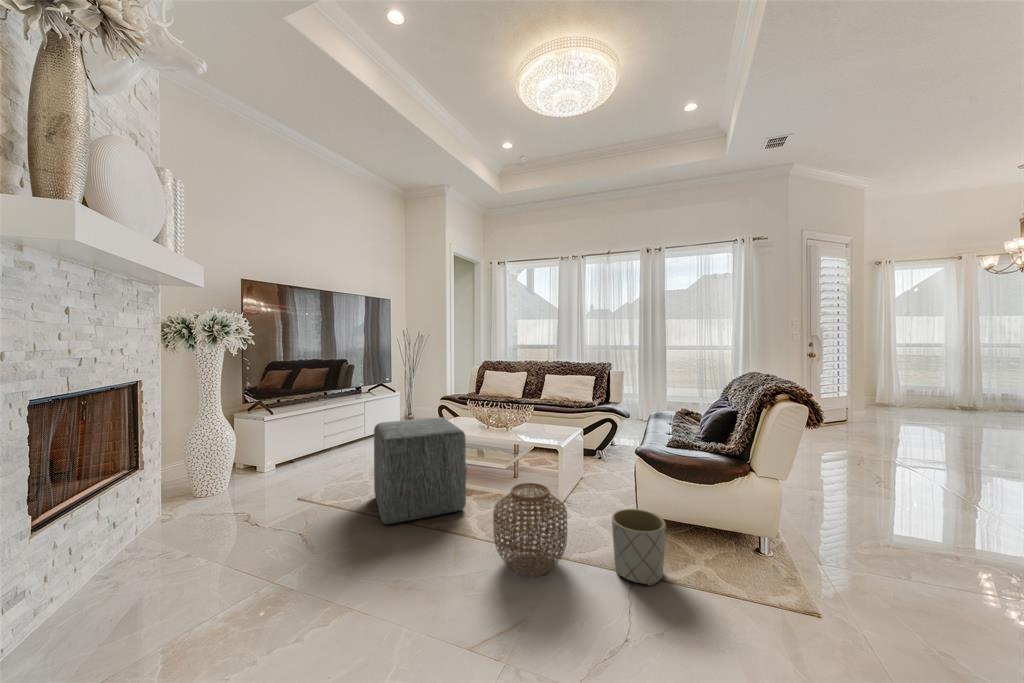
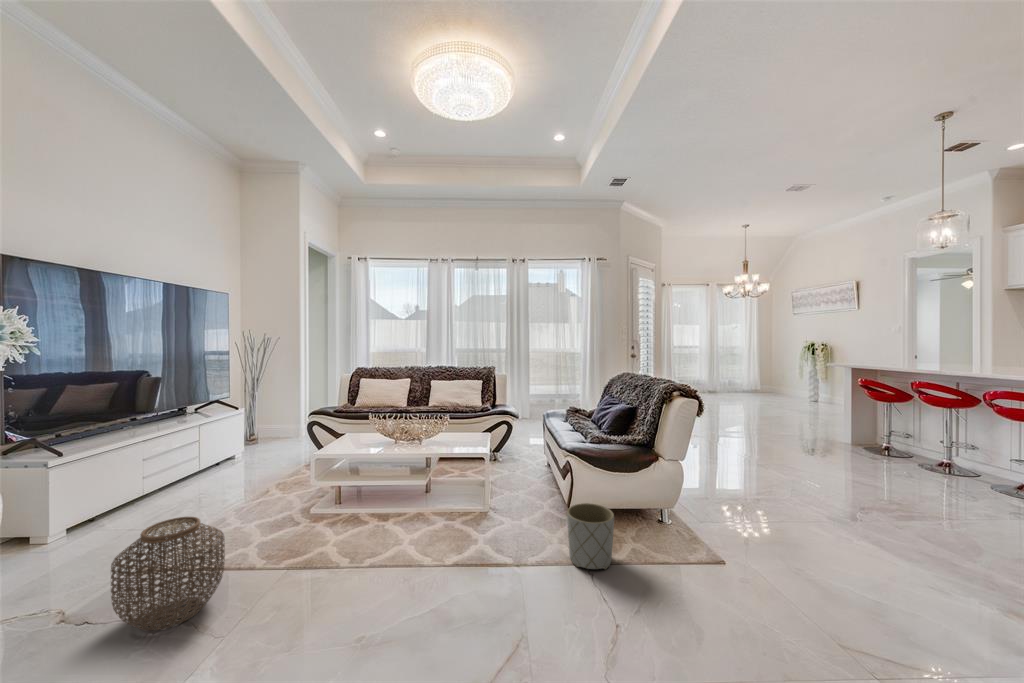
ottoman: present [374,417,466,524] -> none [266,437,395,575]
woven basket: present [493,483,567,577] -> present [111,517,225,630]

